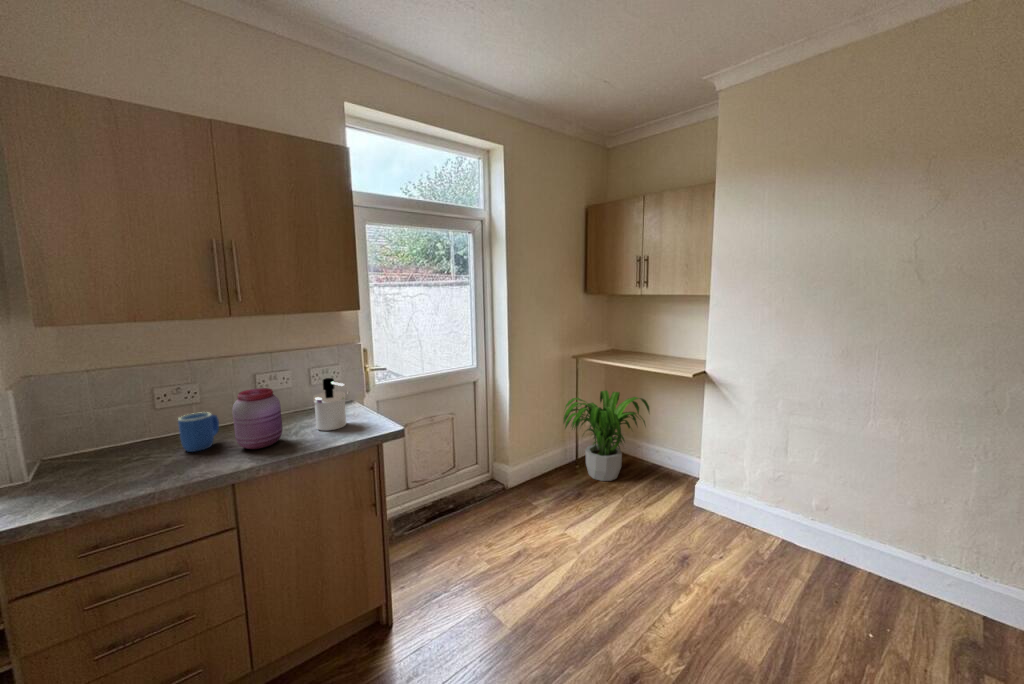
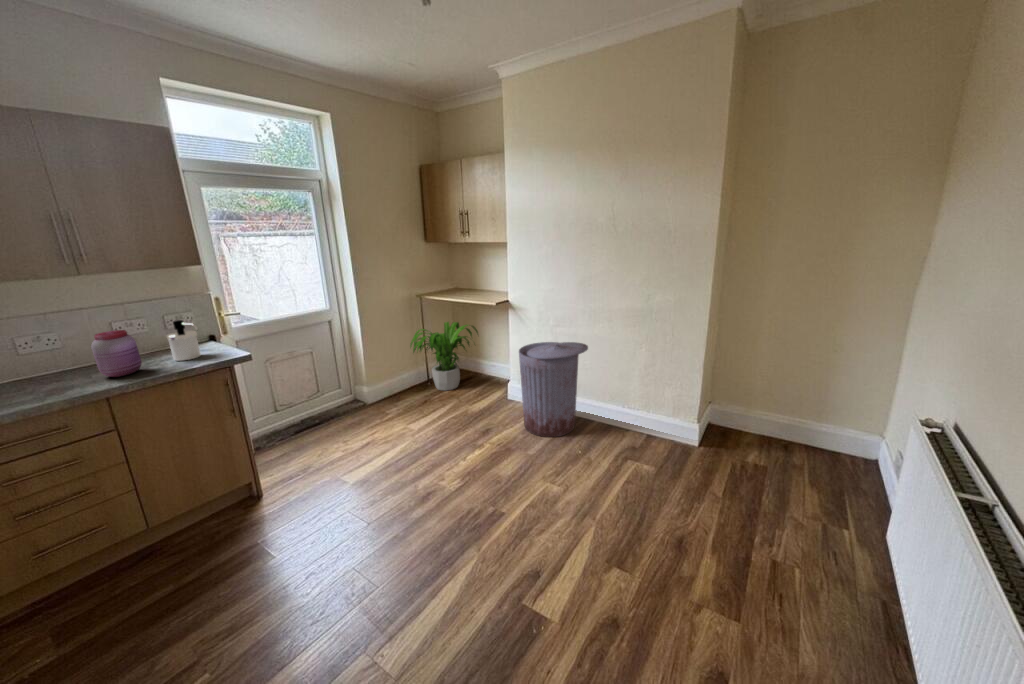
mug: present [178,412,219,452] -> none [40,353,81,384]
trash can: none [741,436,871,594] -> present [519,342,588,437]

